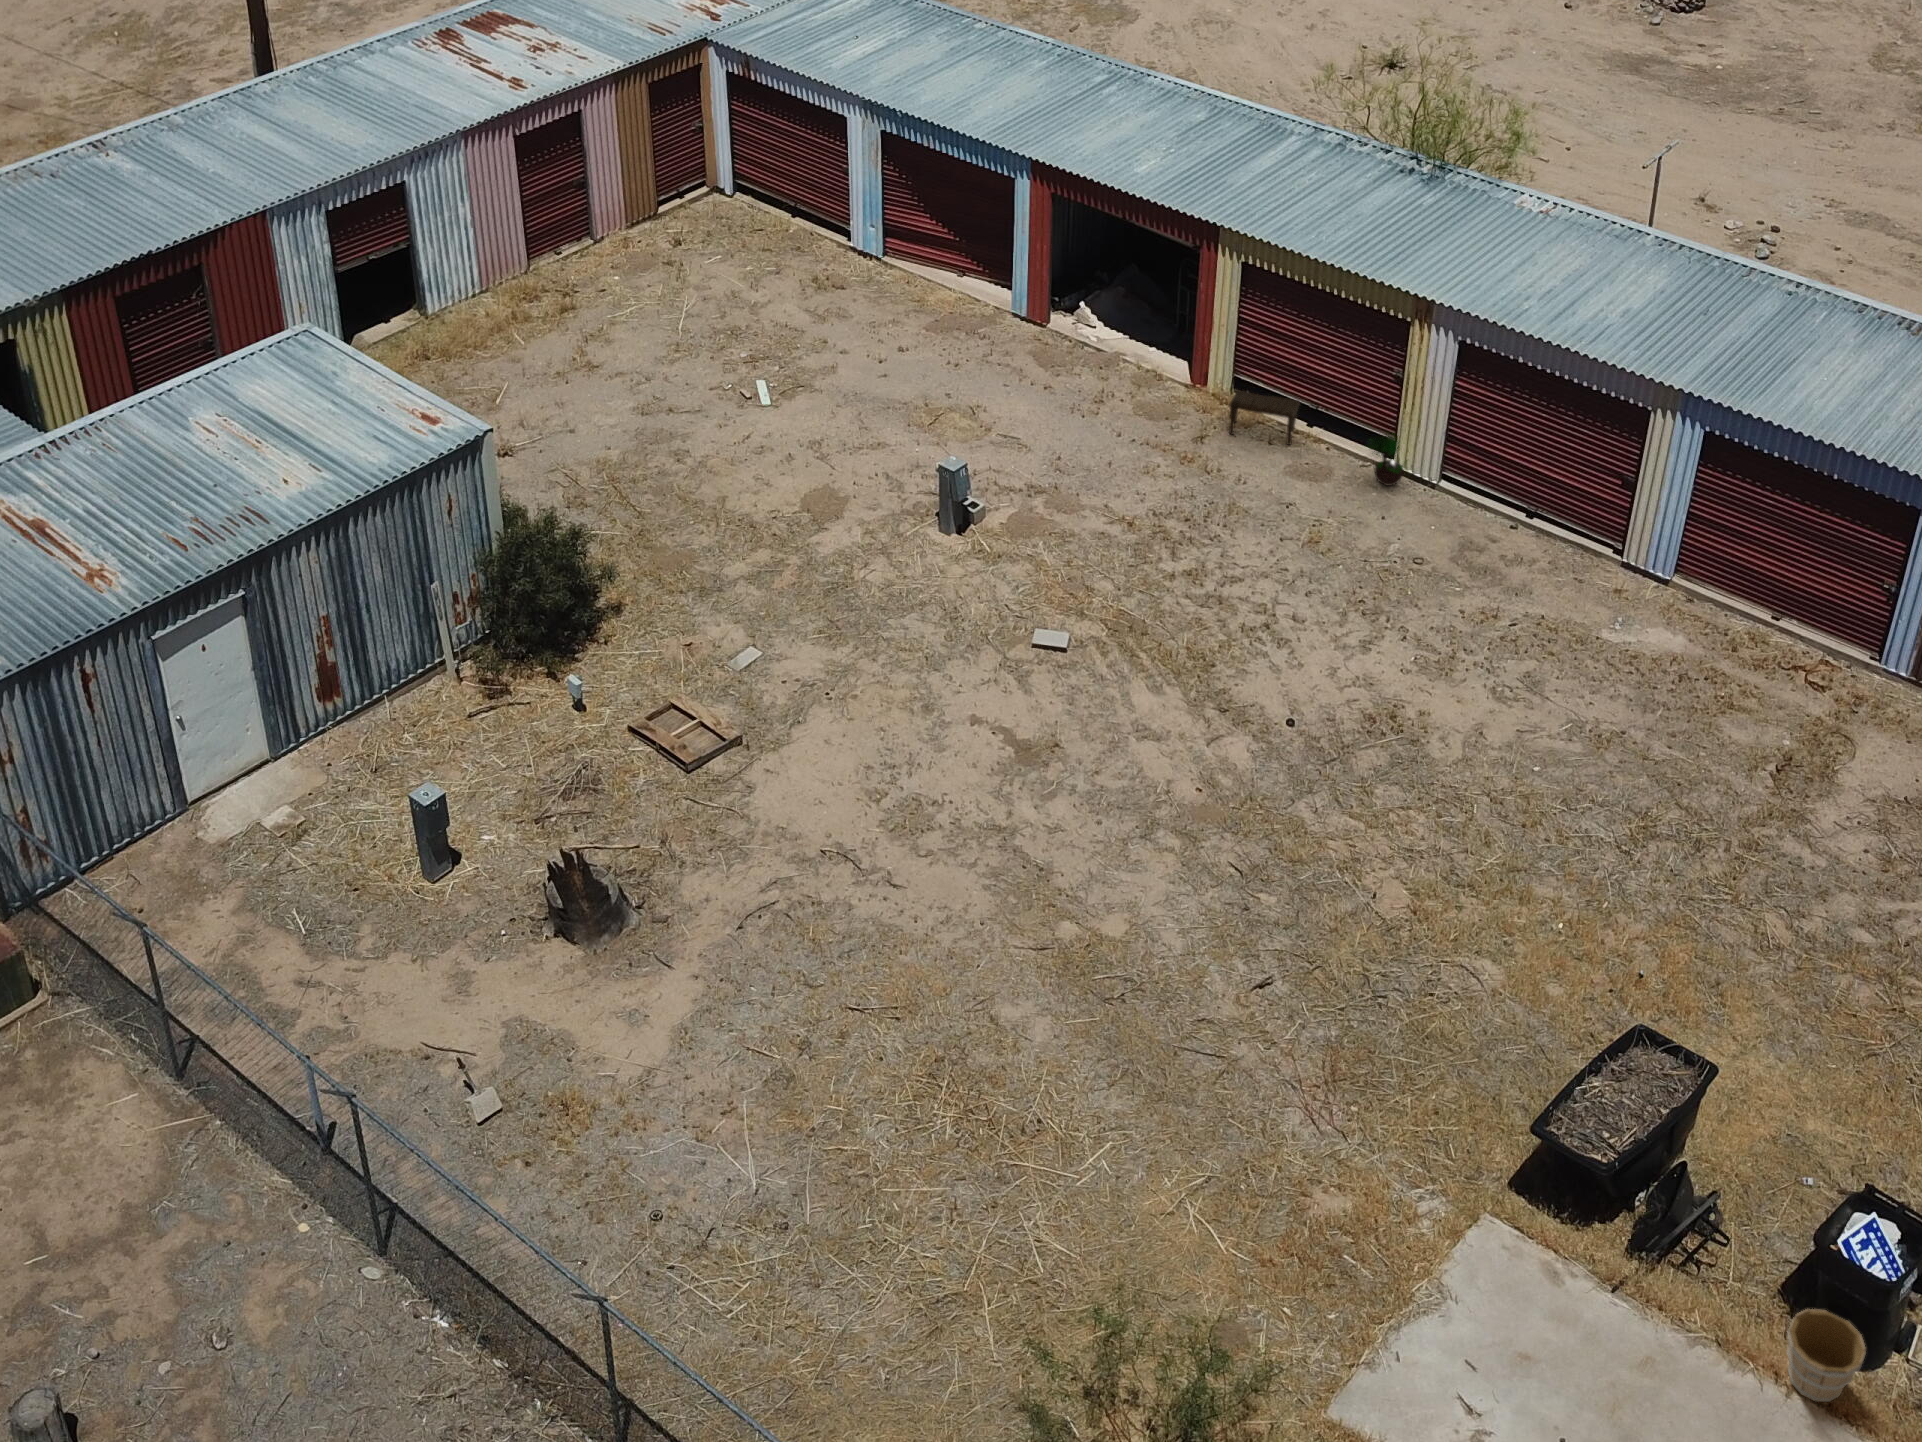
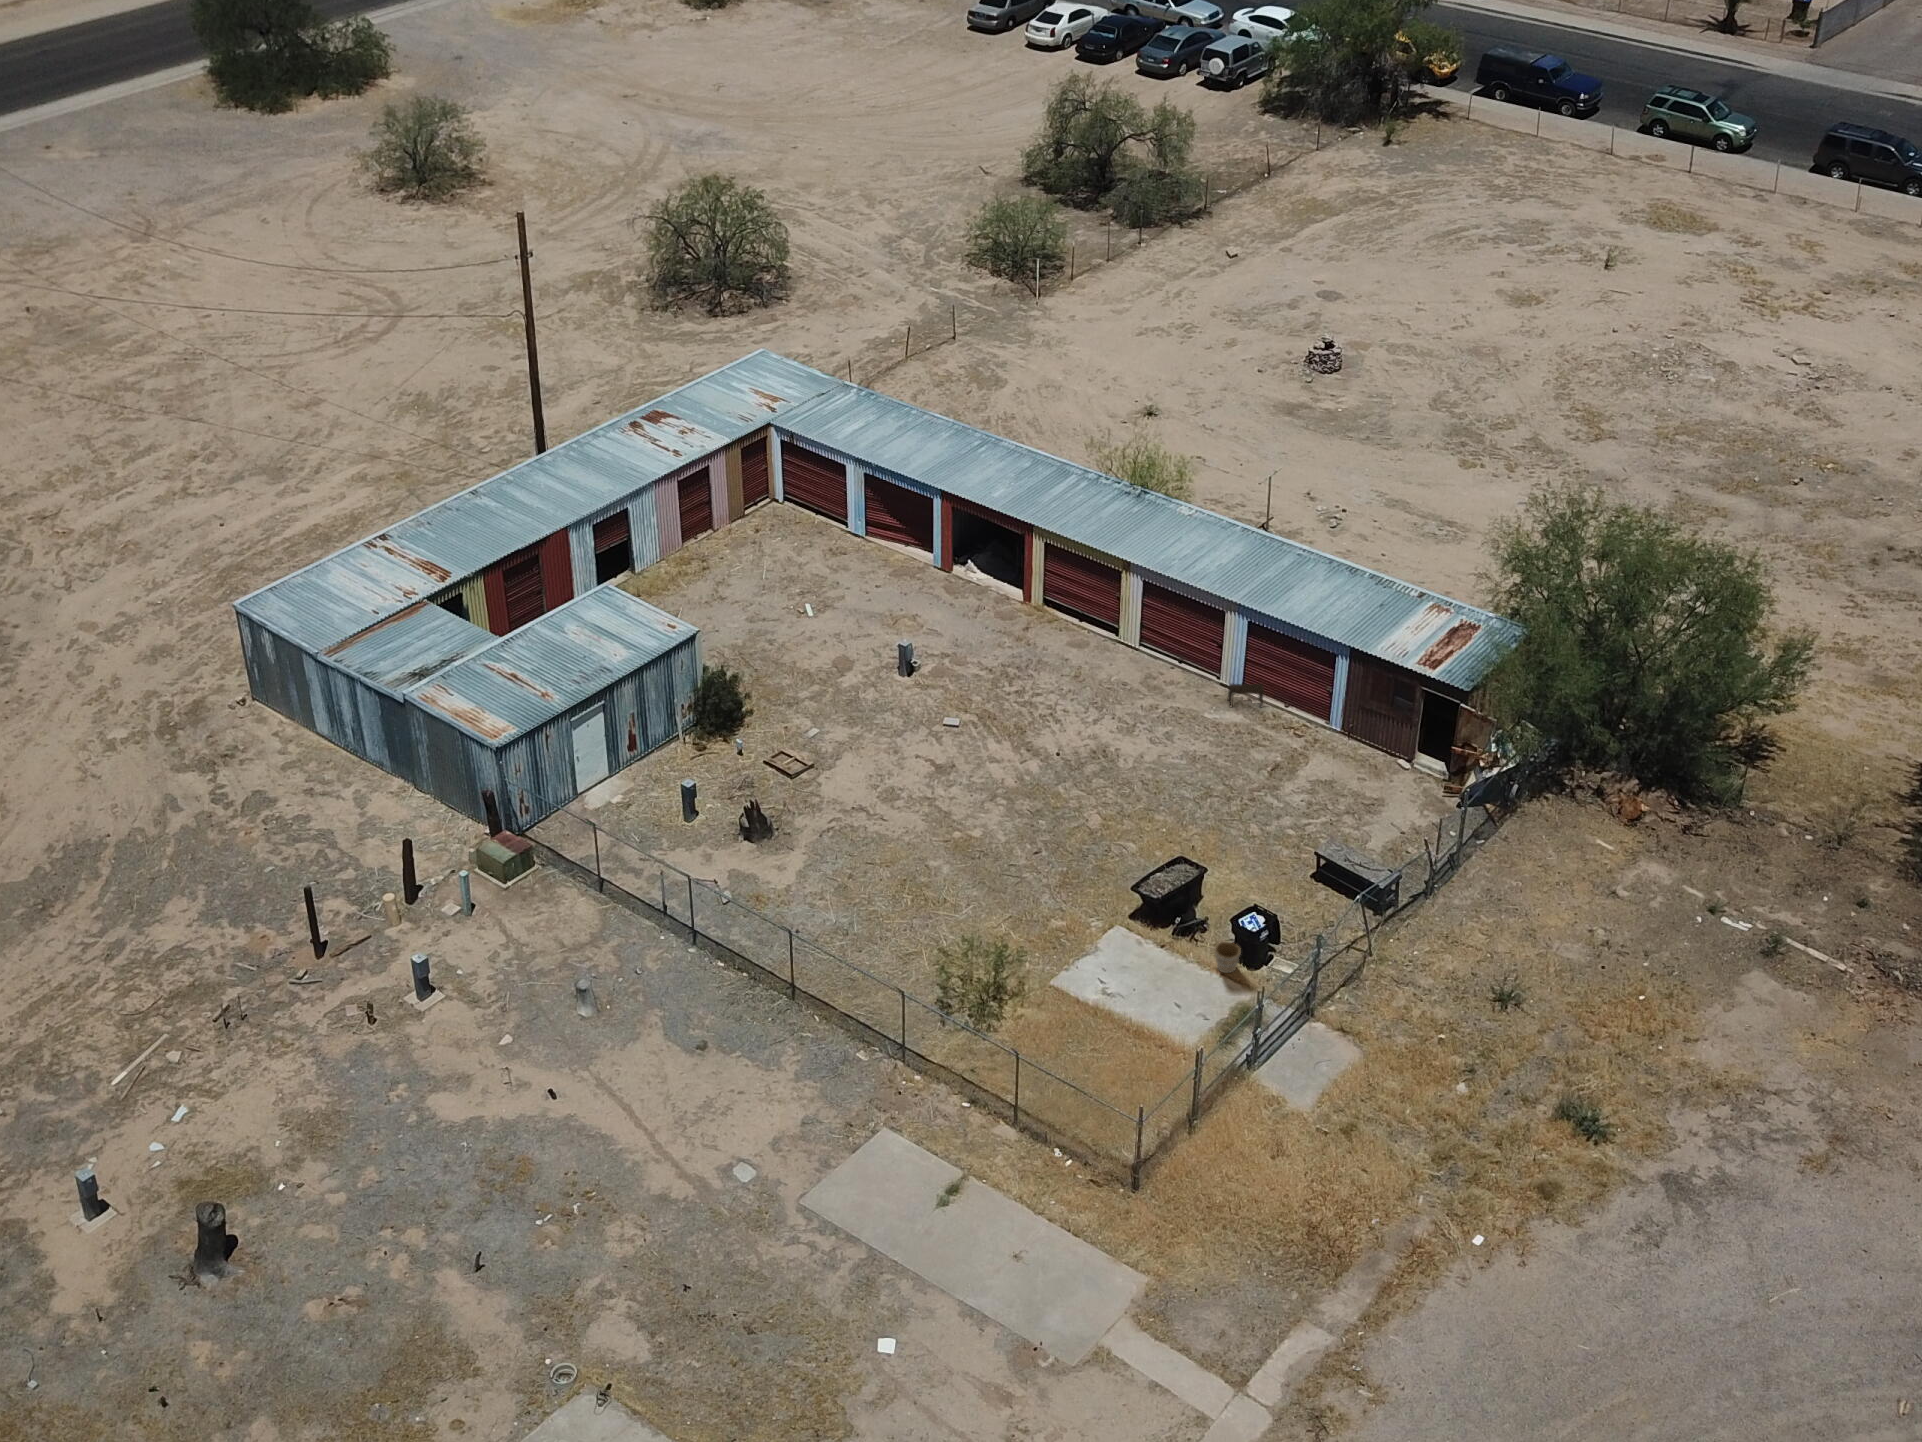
bench: present [1229,391,1300,445] -> present [1228,684,1264,707]
potted tree: present [1369,433,1404,486] -> none [1105,622,1126,651]

